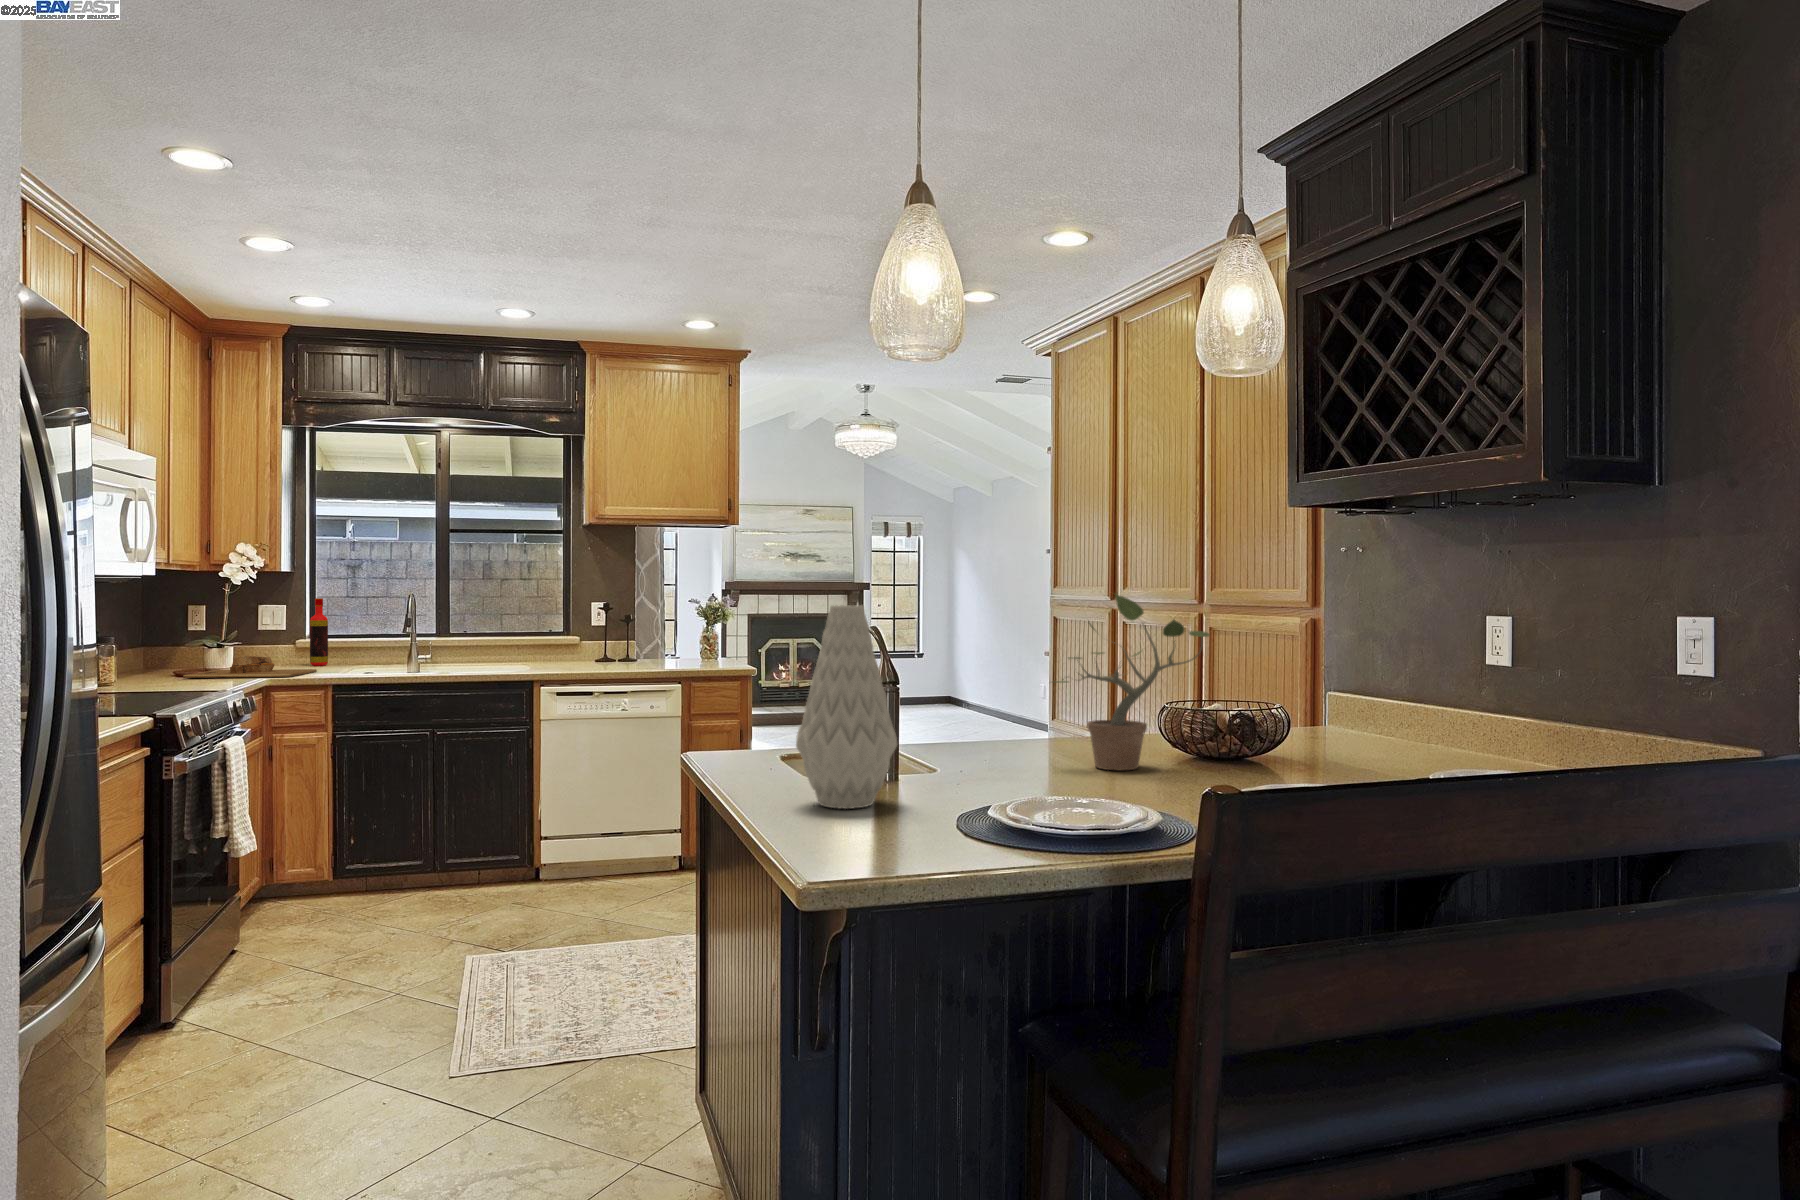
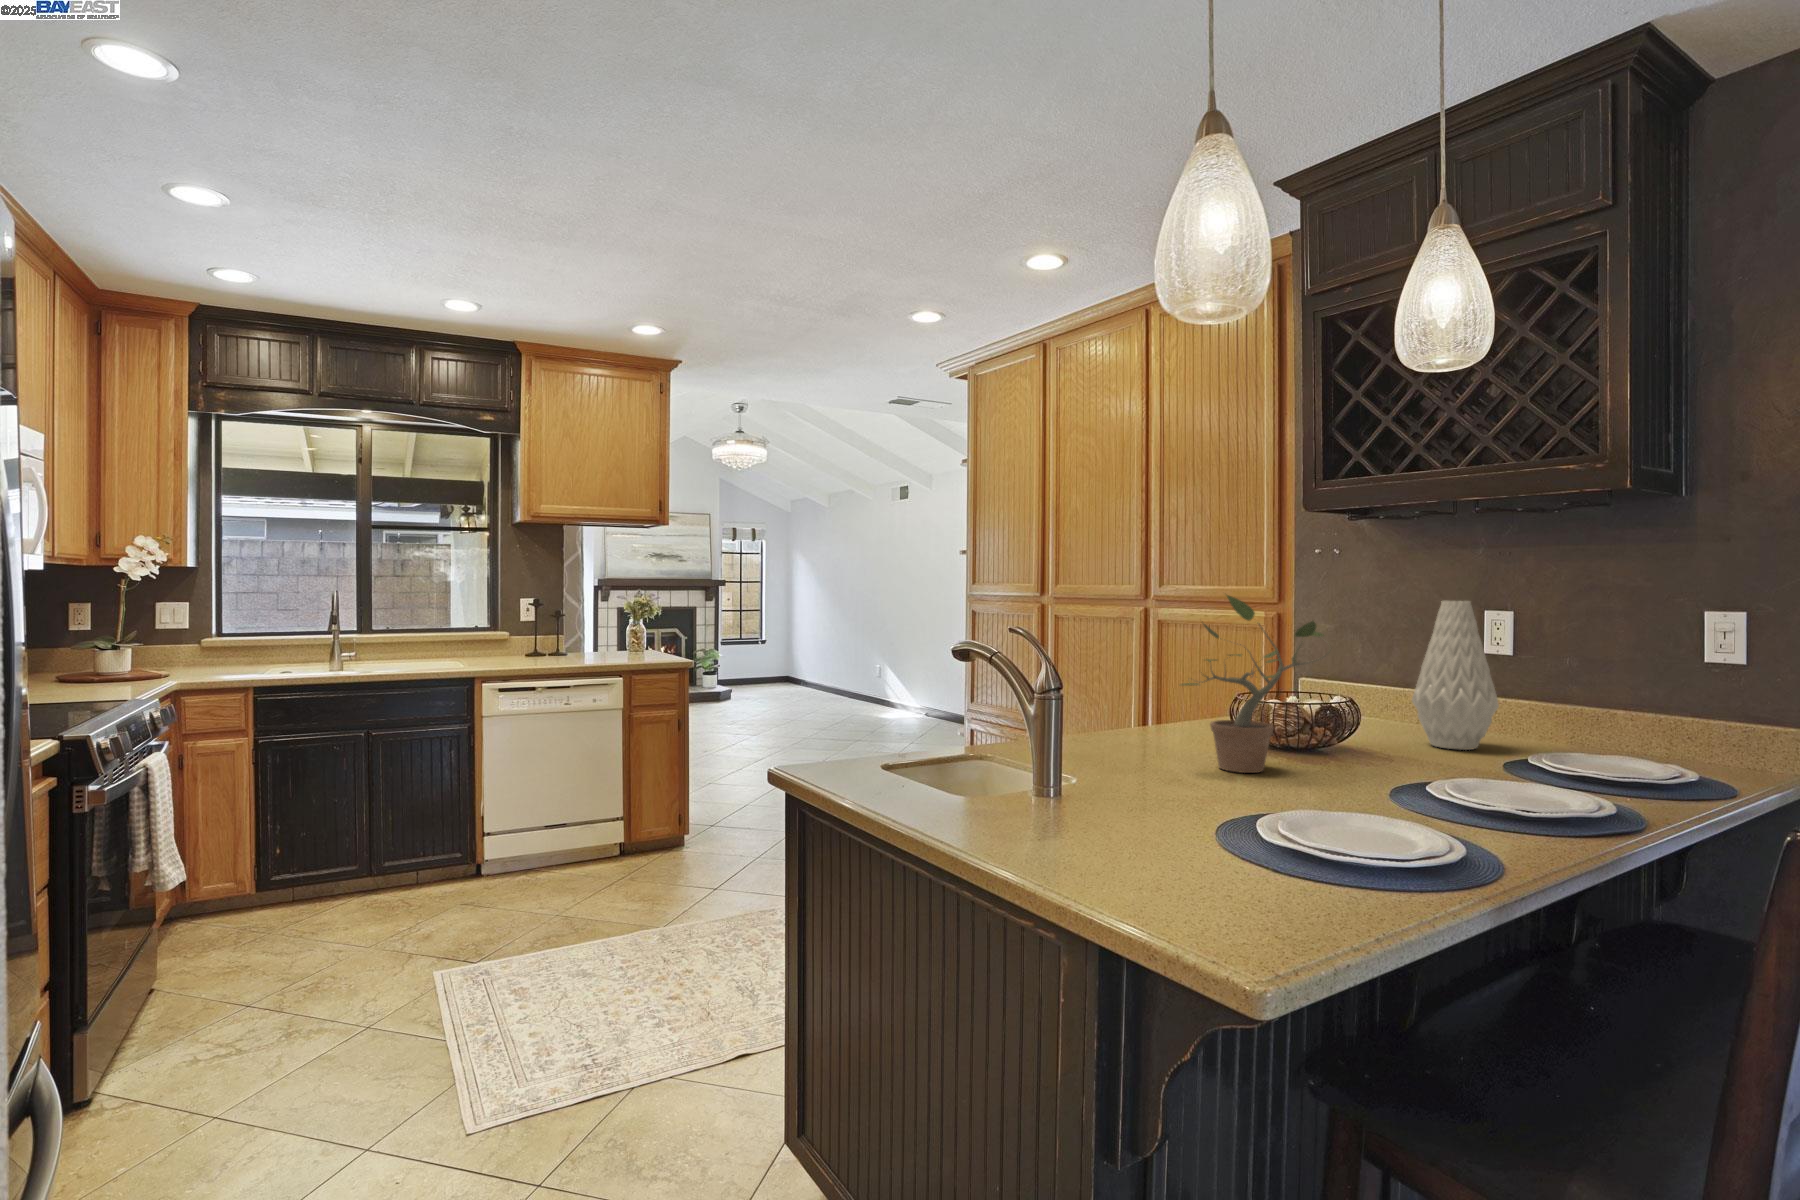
bottle: present [310,598,328,666] -> none [217,596,238,666]
vase: present [796,605,897,809] -> present [1412,600,1499,750]
cutting board: present [183,656,317,678] -> none [71,659,231,685]

